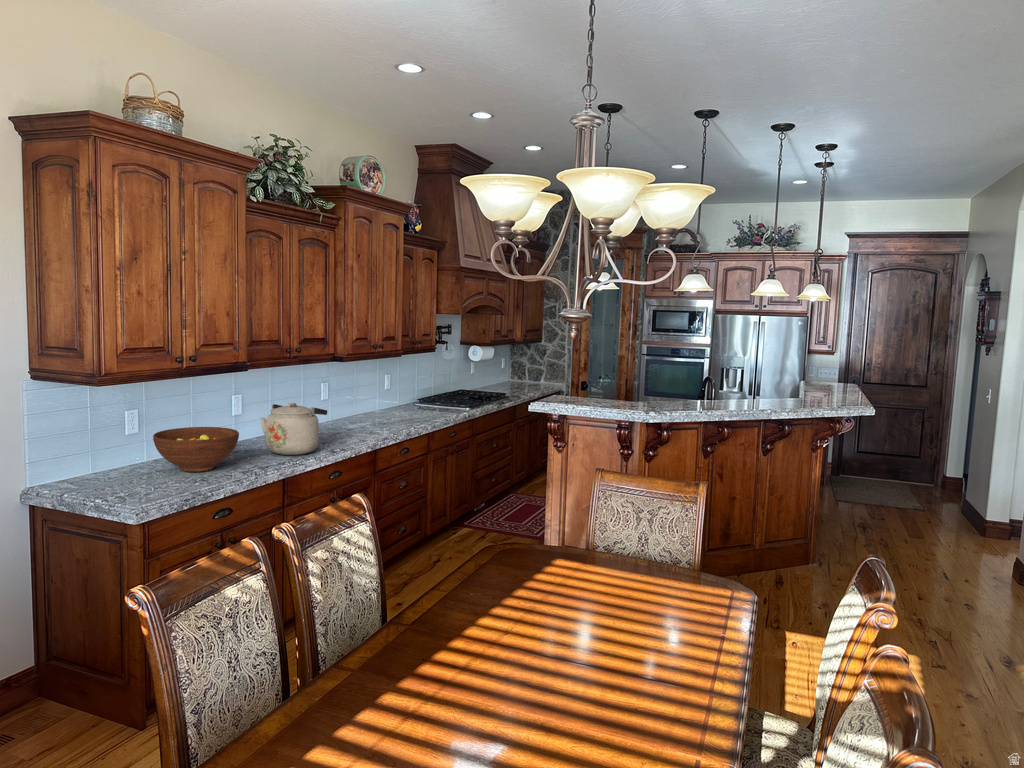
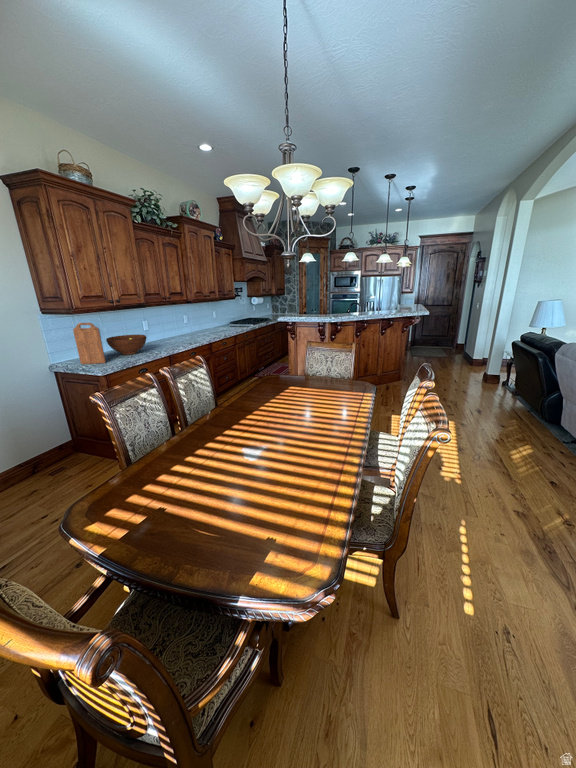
cutting board: none [91,402,147,491] -> present [73,323,106,364]
kettle: present [260,403,327,455] -> none [157,322,187,346]

